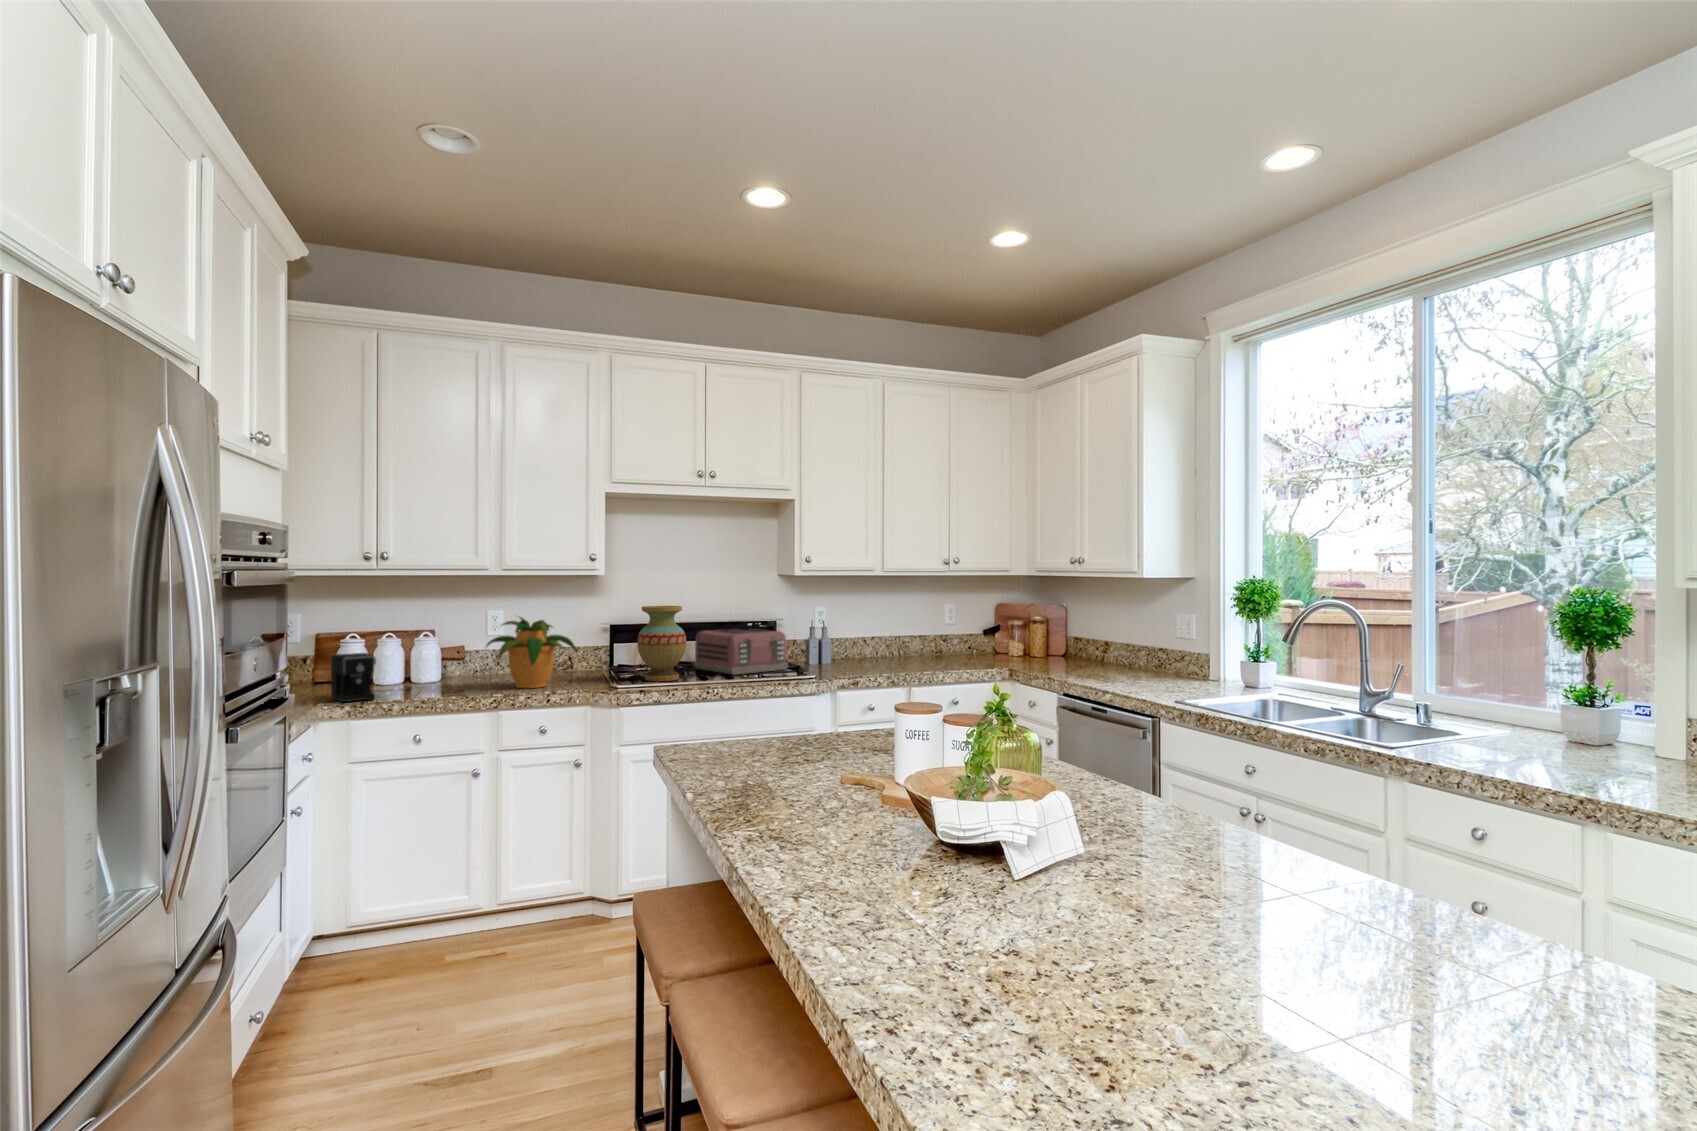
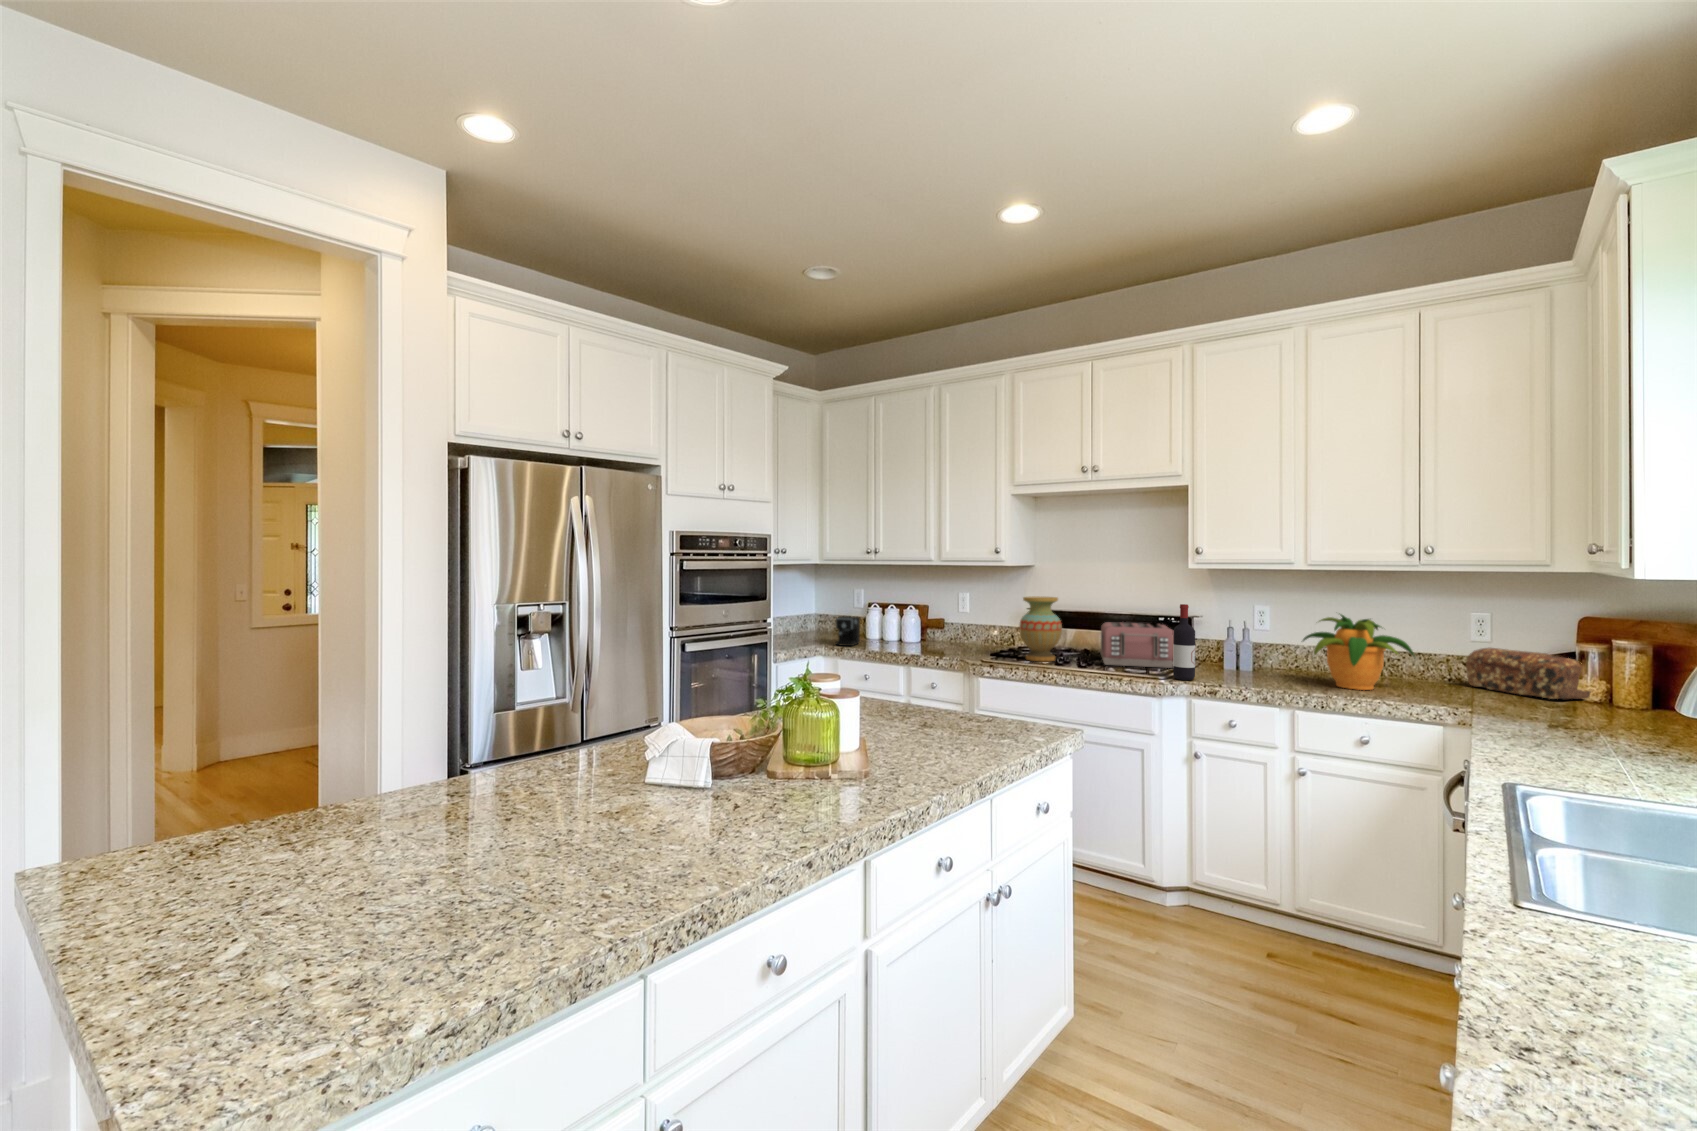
wine bottle: none [813,606,832,677] -> present [1173,604,1195,680]
potted plant: present [486,616,577,688] -> present [1303,614,1415,690]
bread loaf: none [952,627,1011,657] -> present [1466,648,1590,699]

